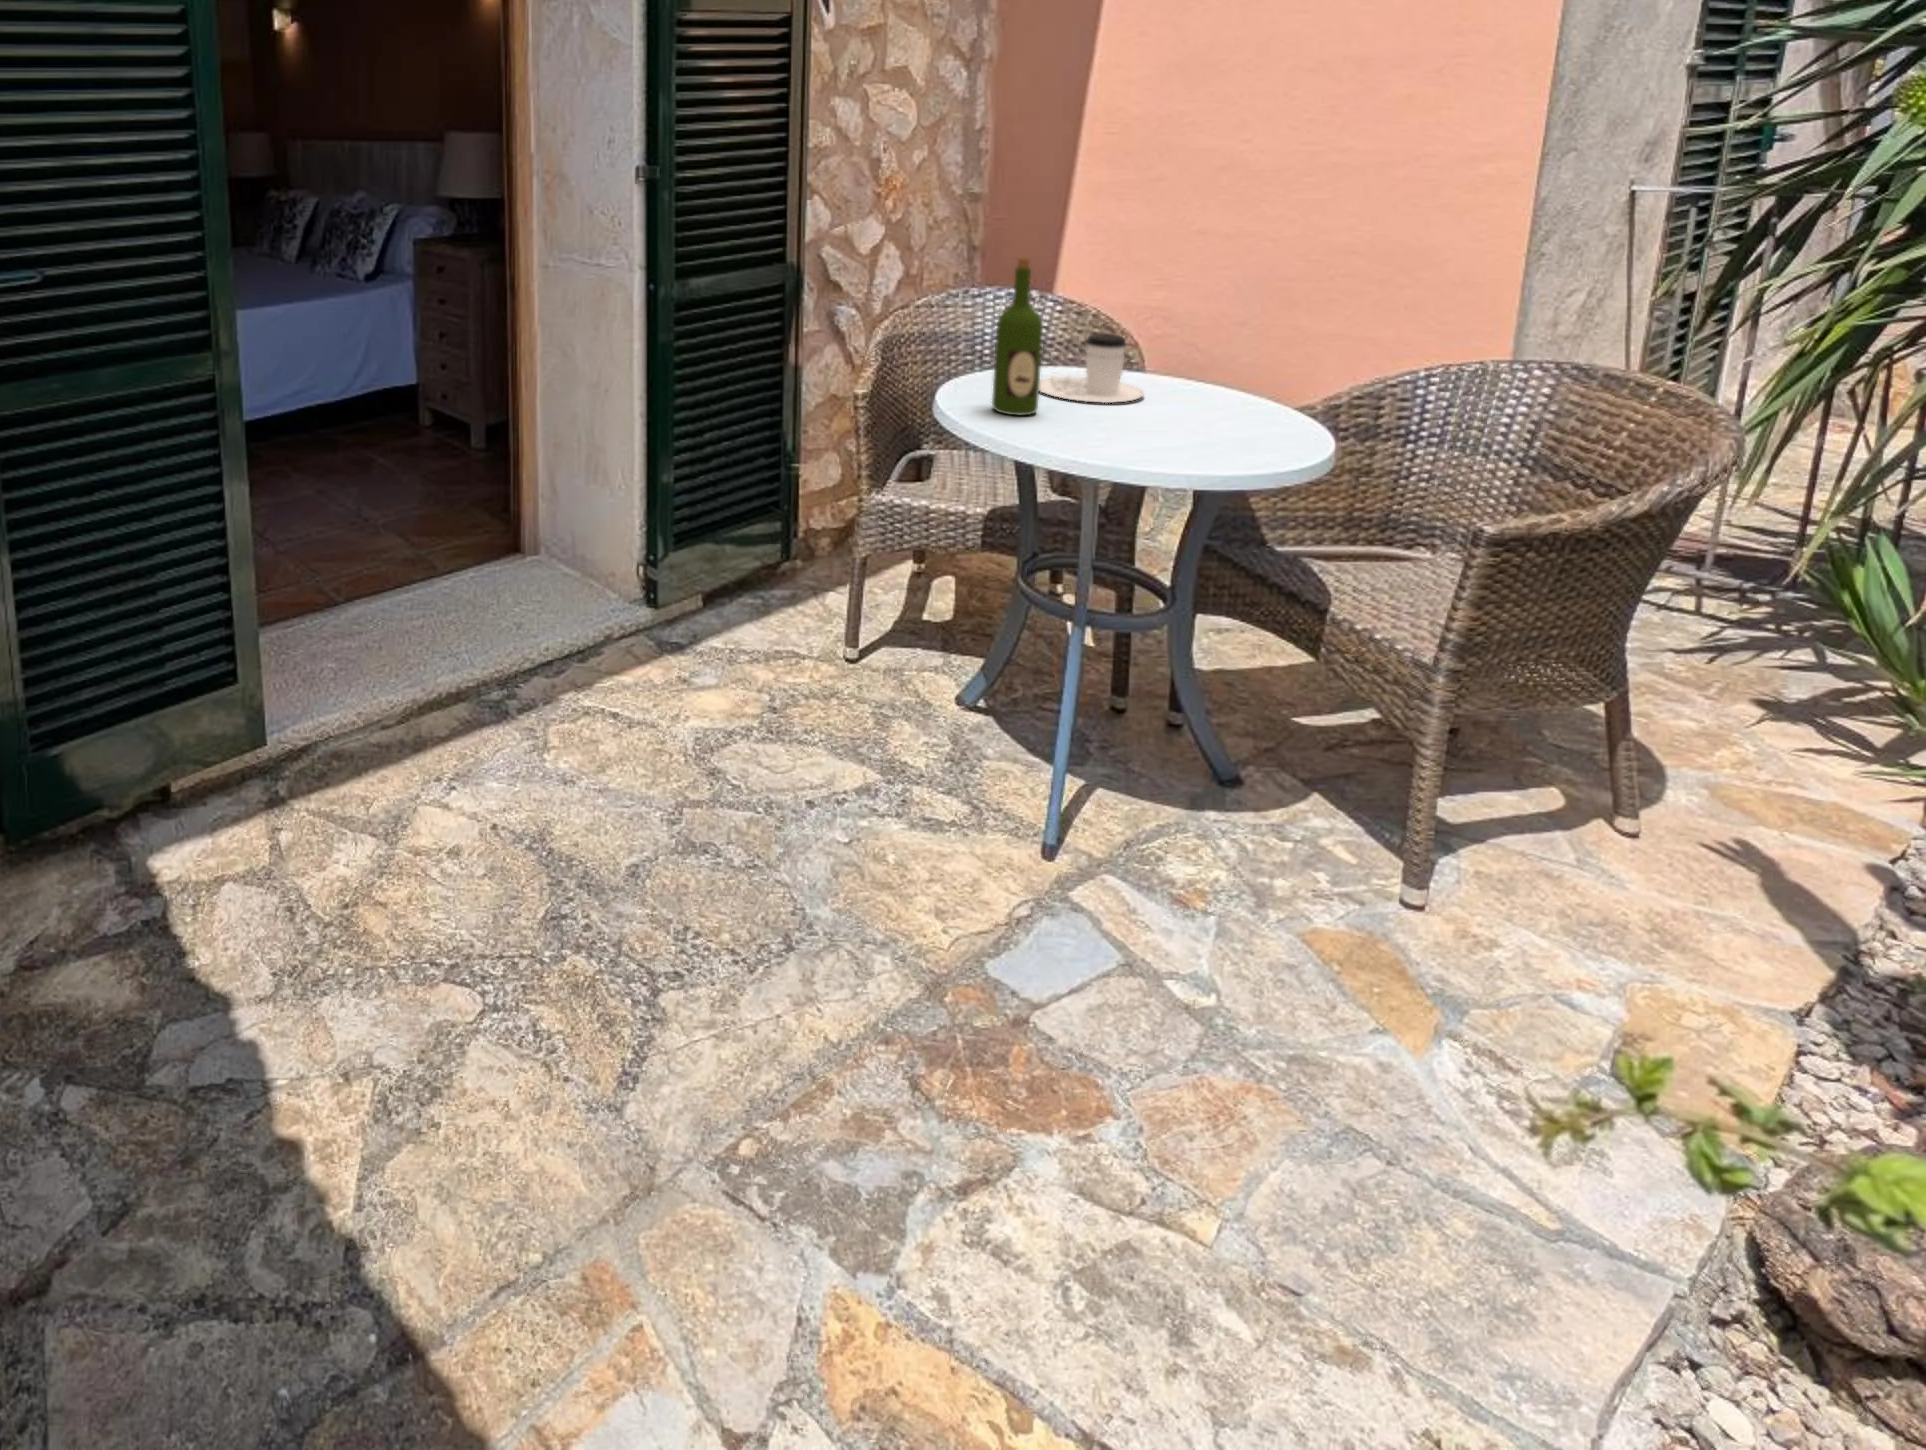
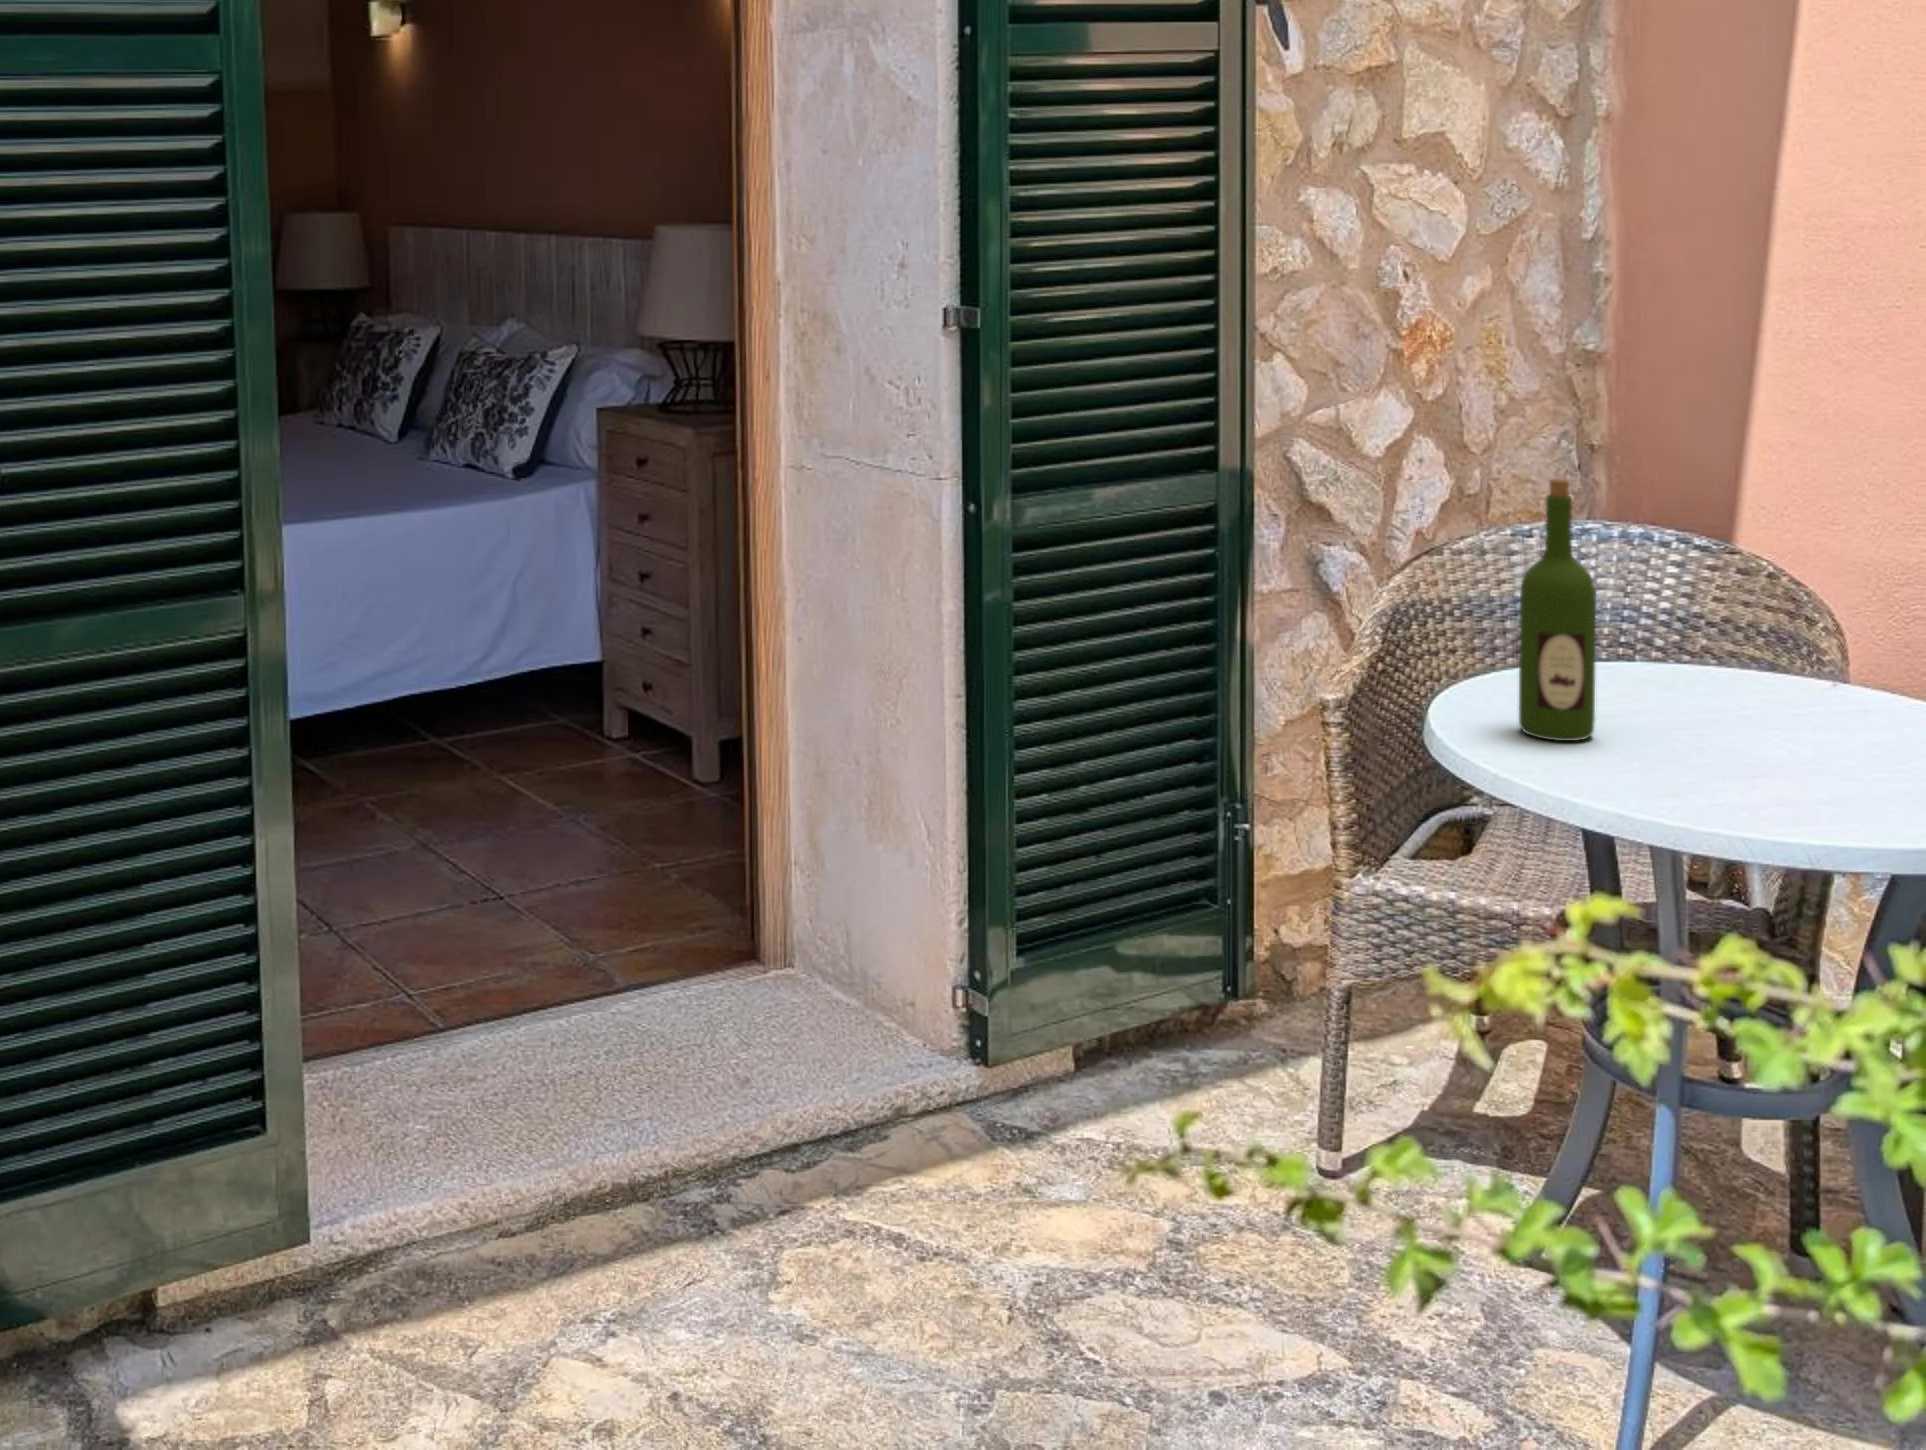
coffee cup: present [1039,334,1144,403] -> none [1608,608,1796,725]

